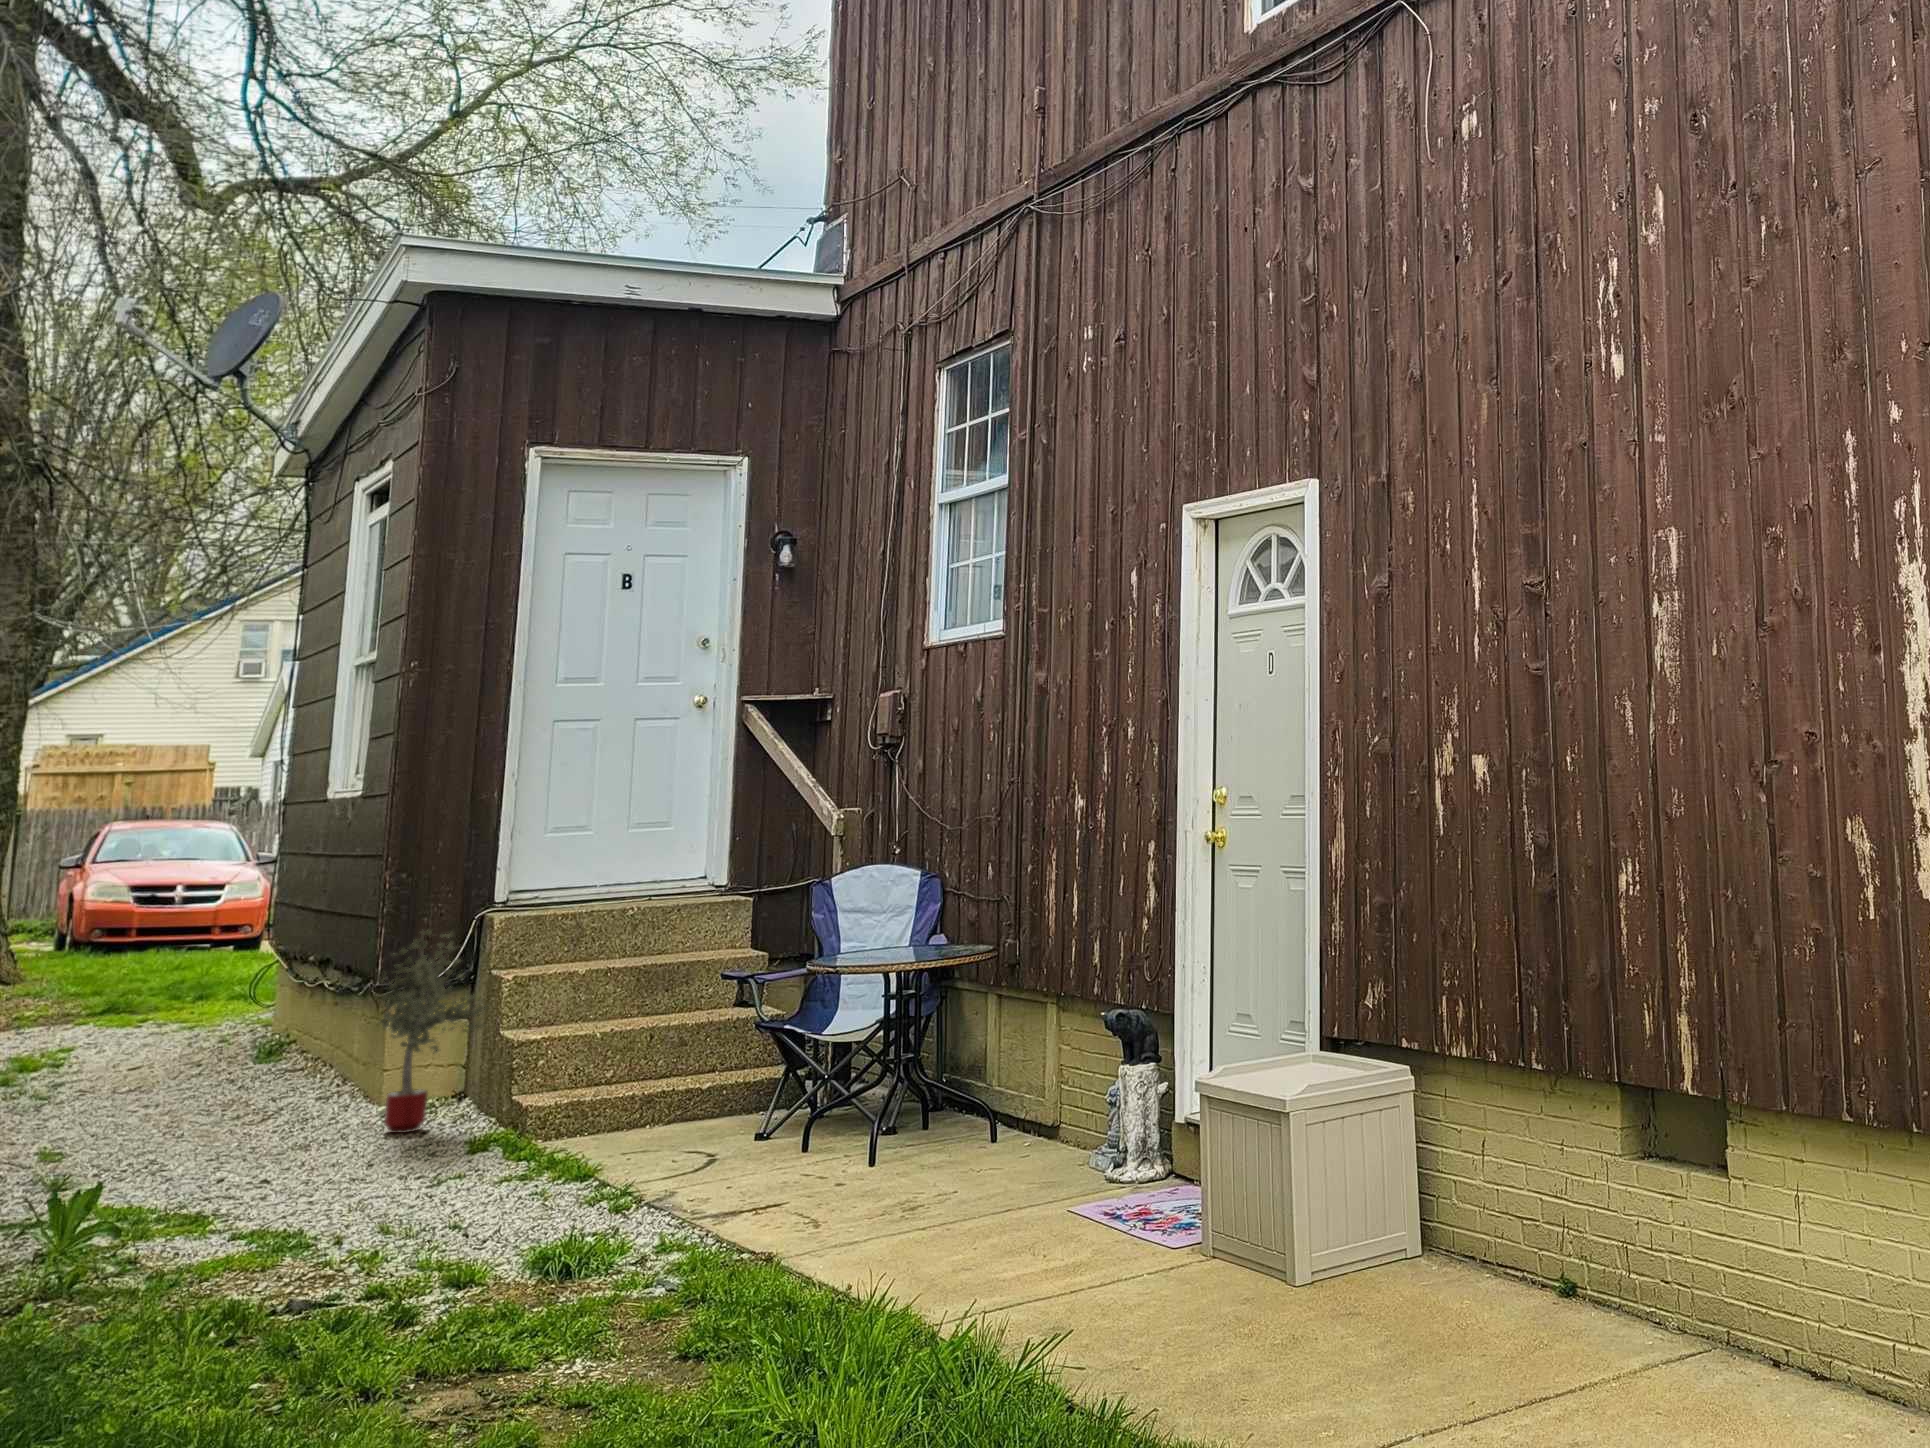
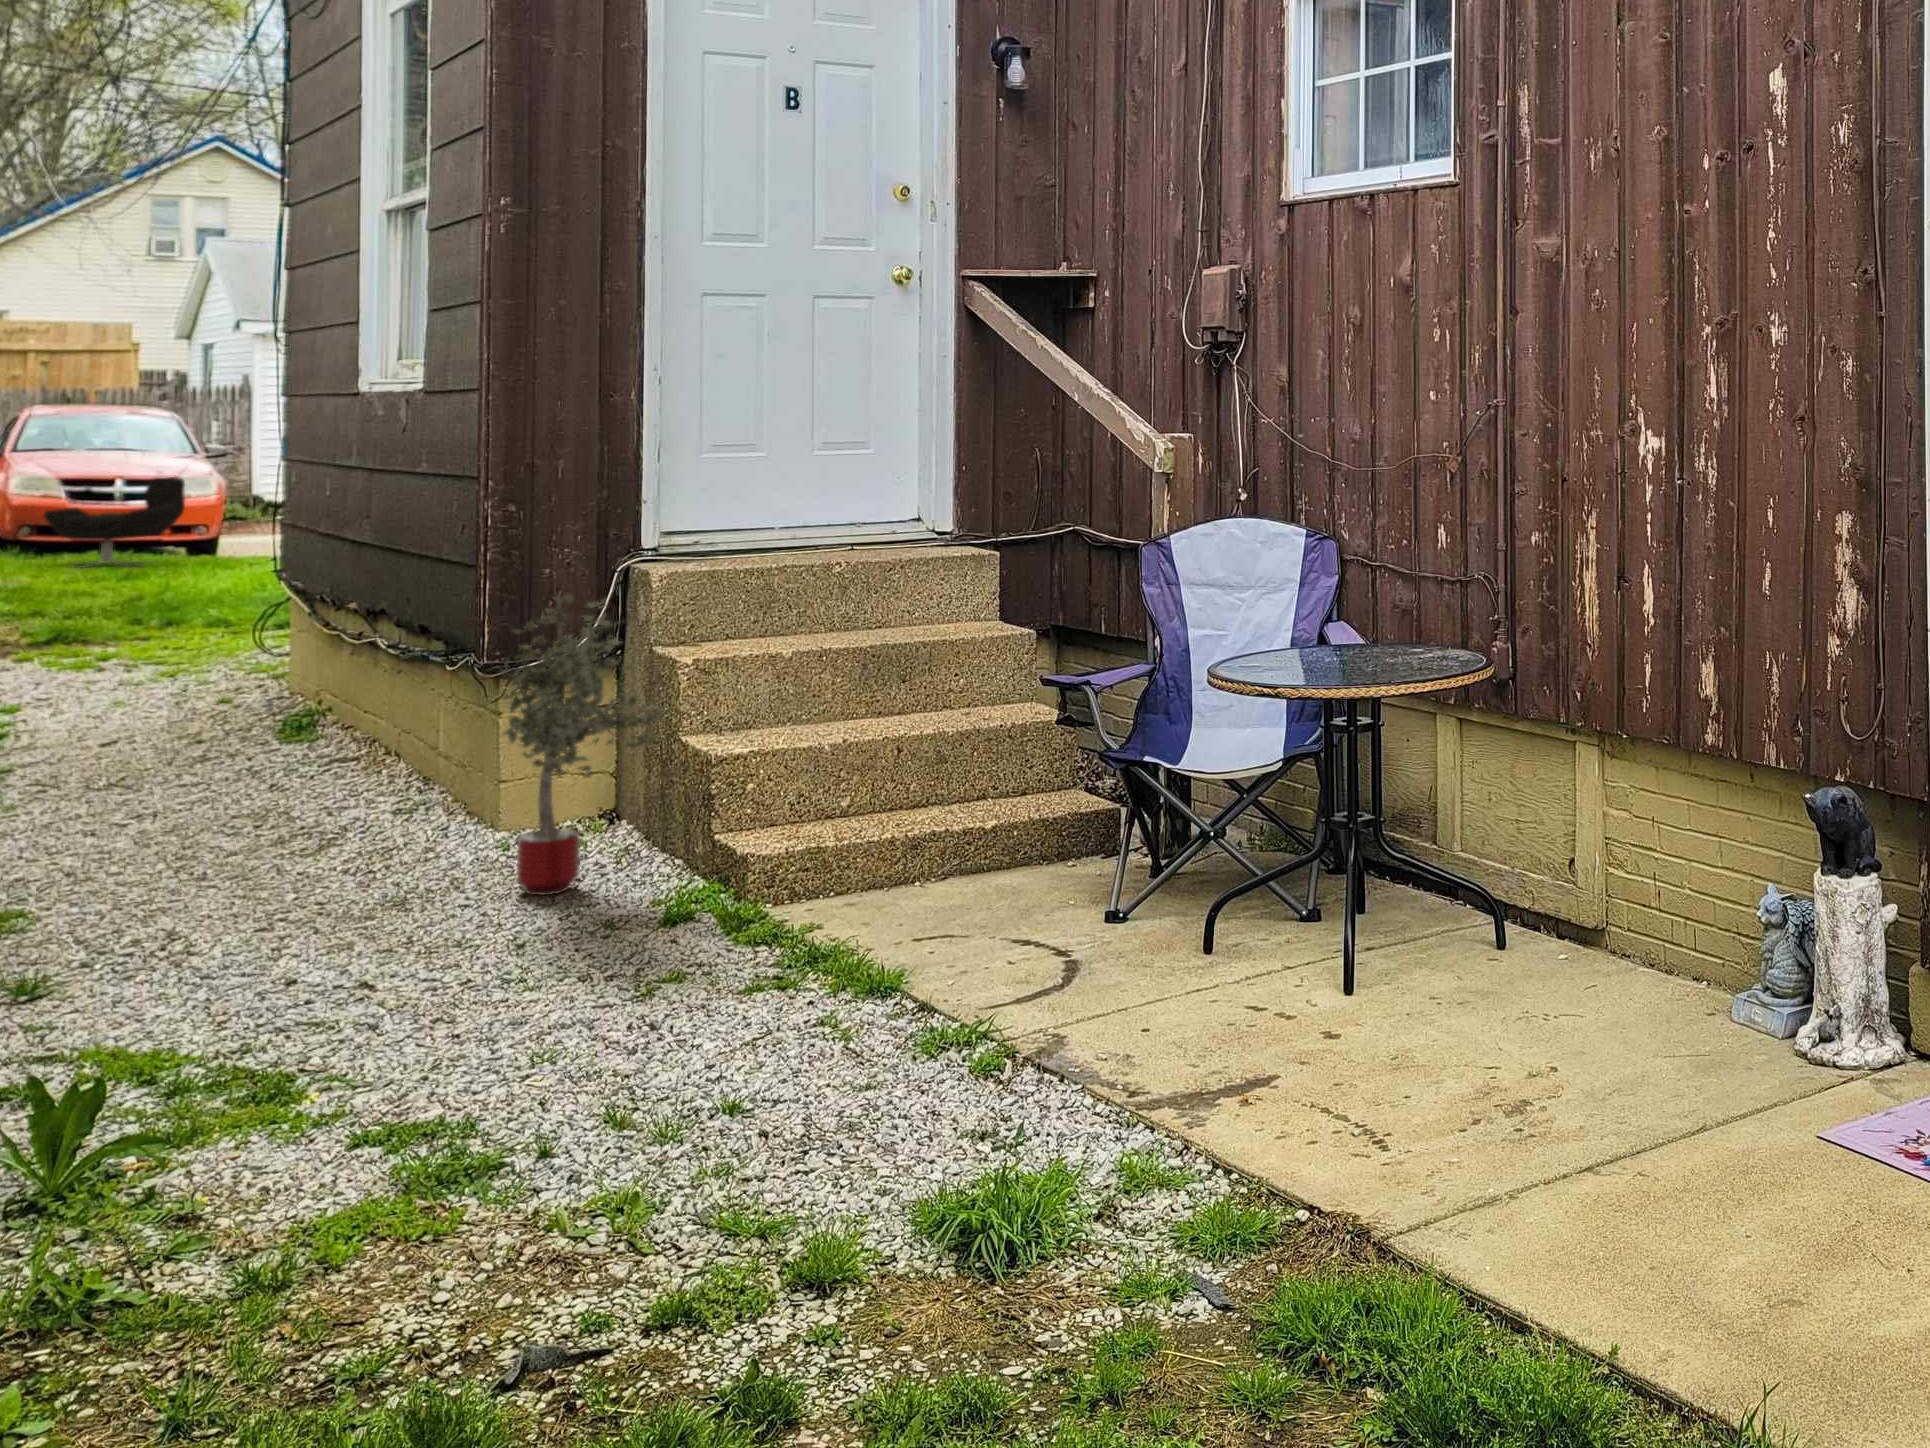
lounge chair: none [112,882,231,964] -> present [43,477,185,564]

